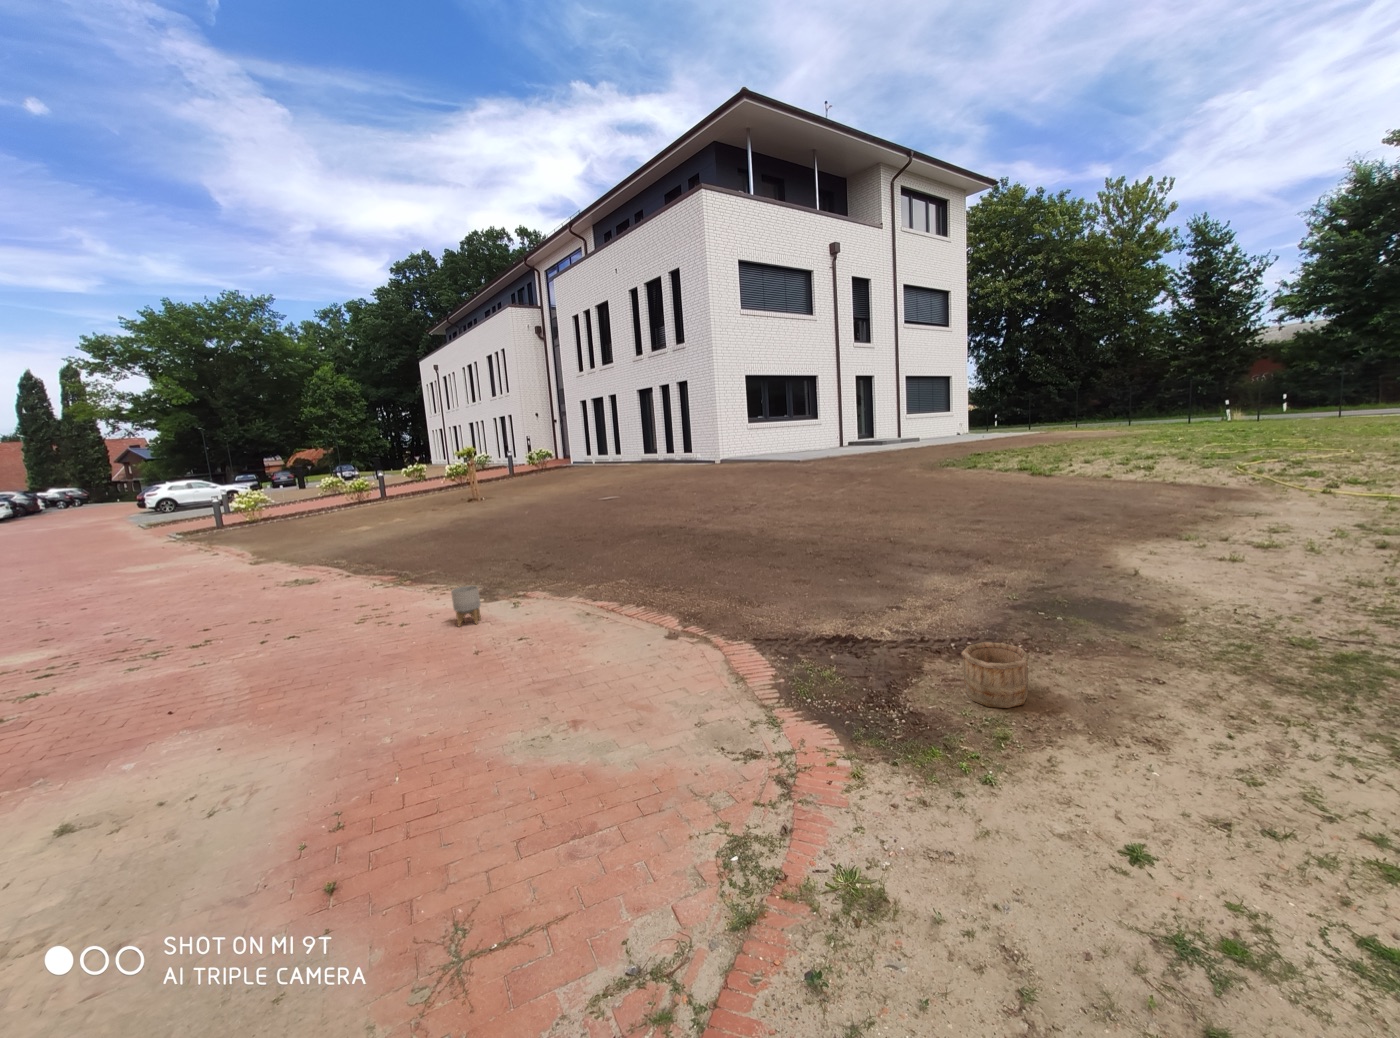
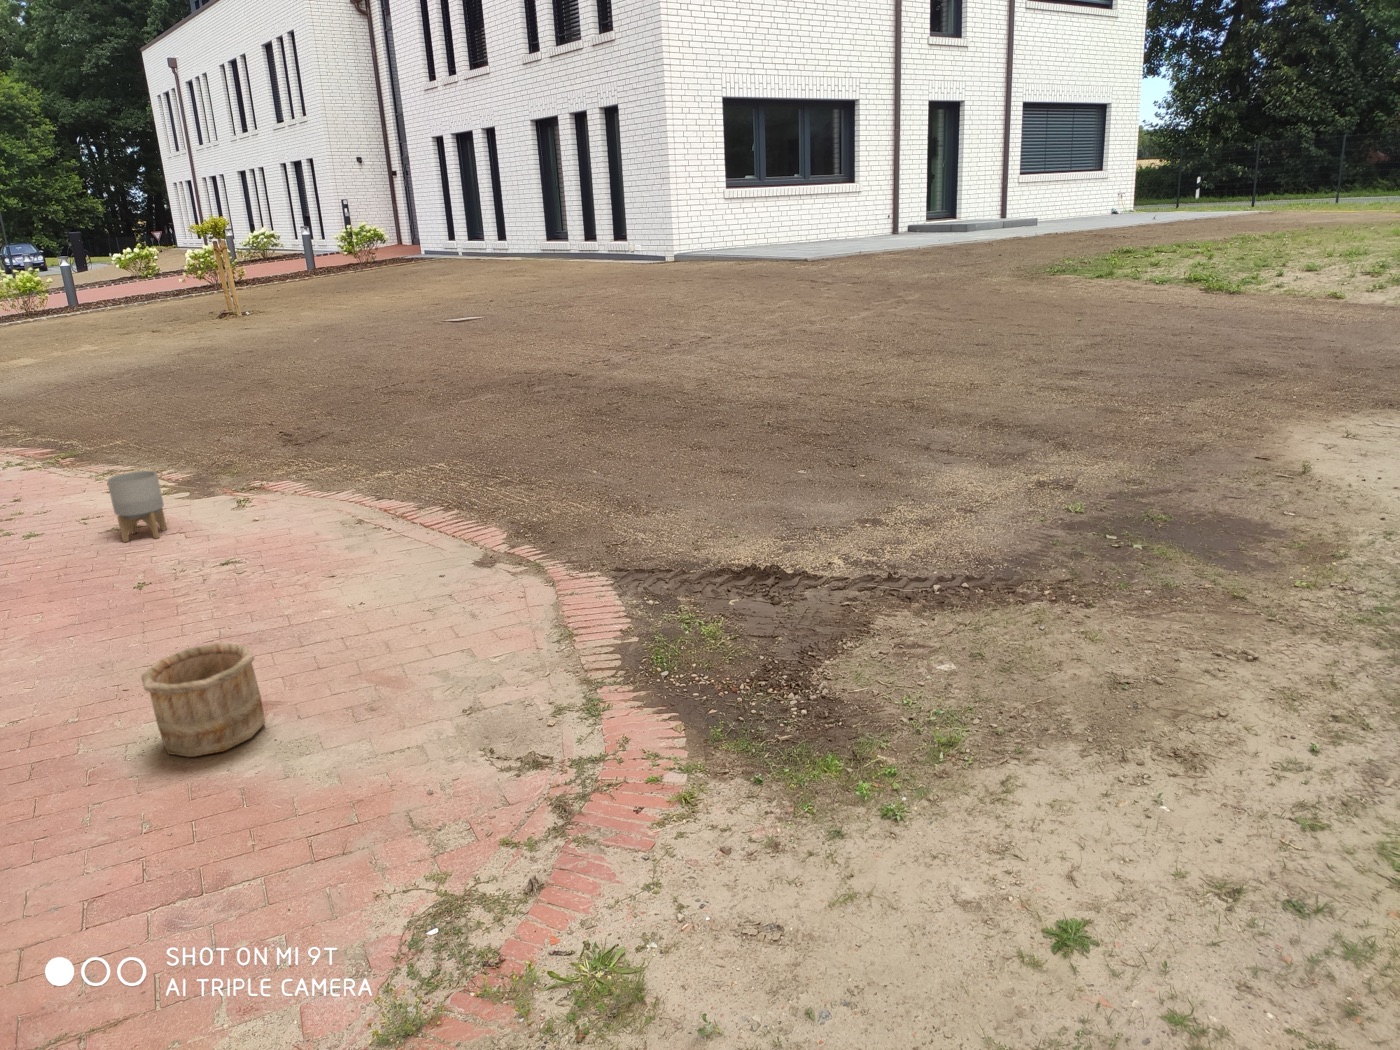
wooden bucket: present [961,642,1029,708] -> present [142,643,265,757]

